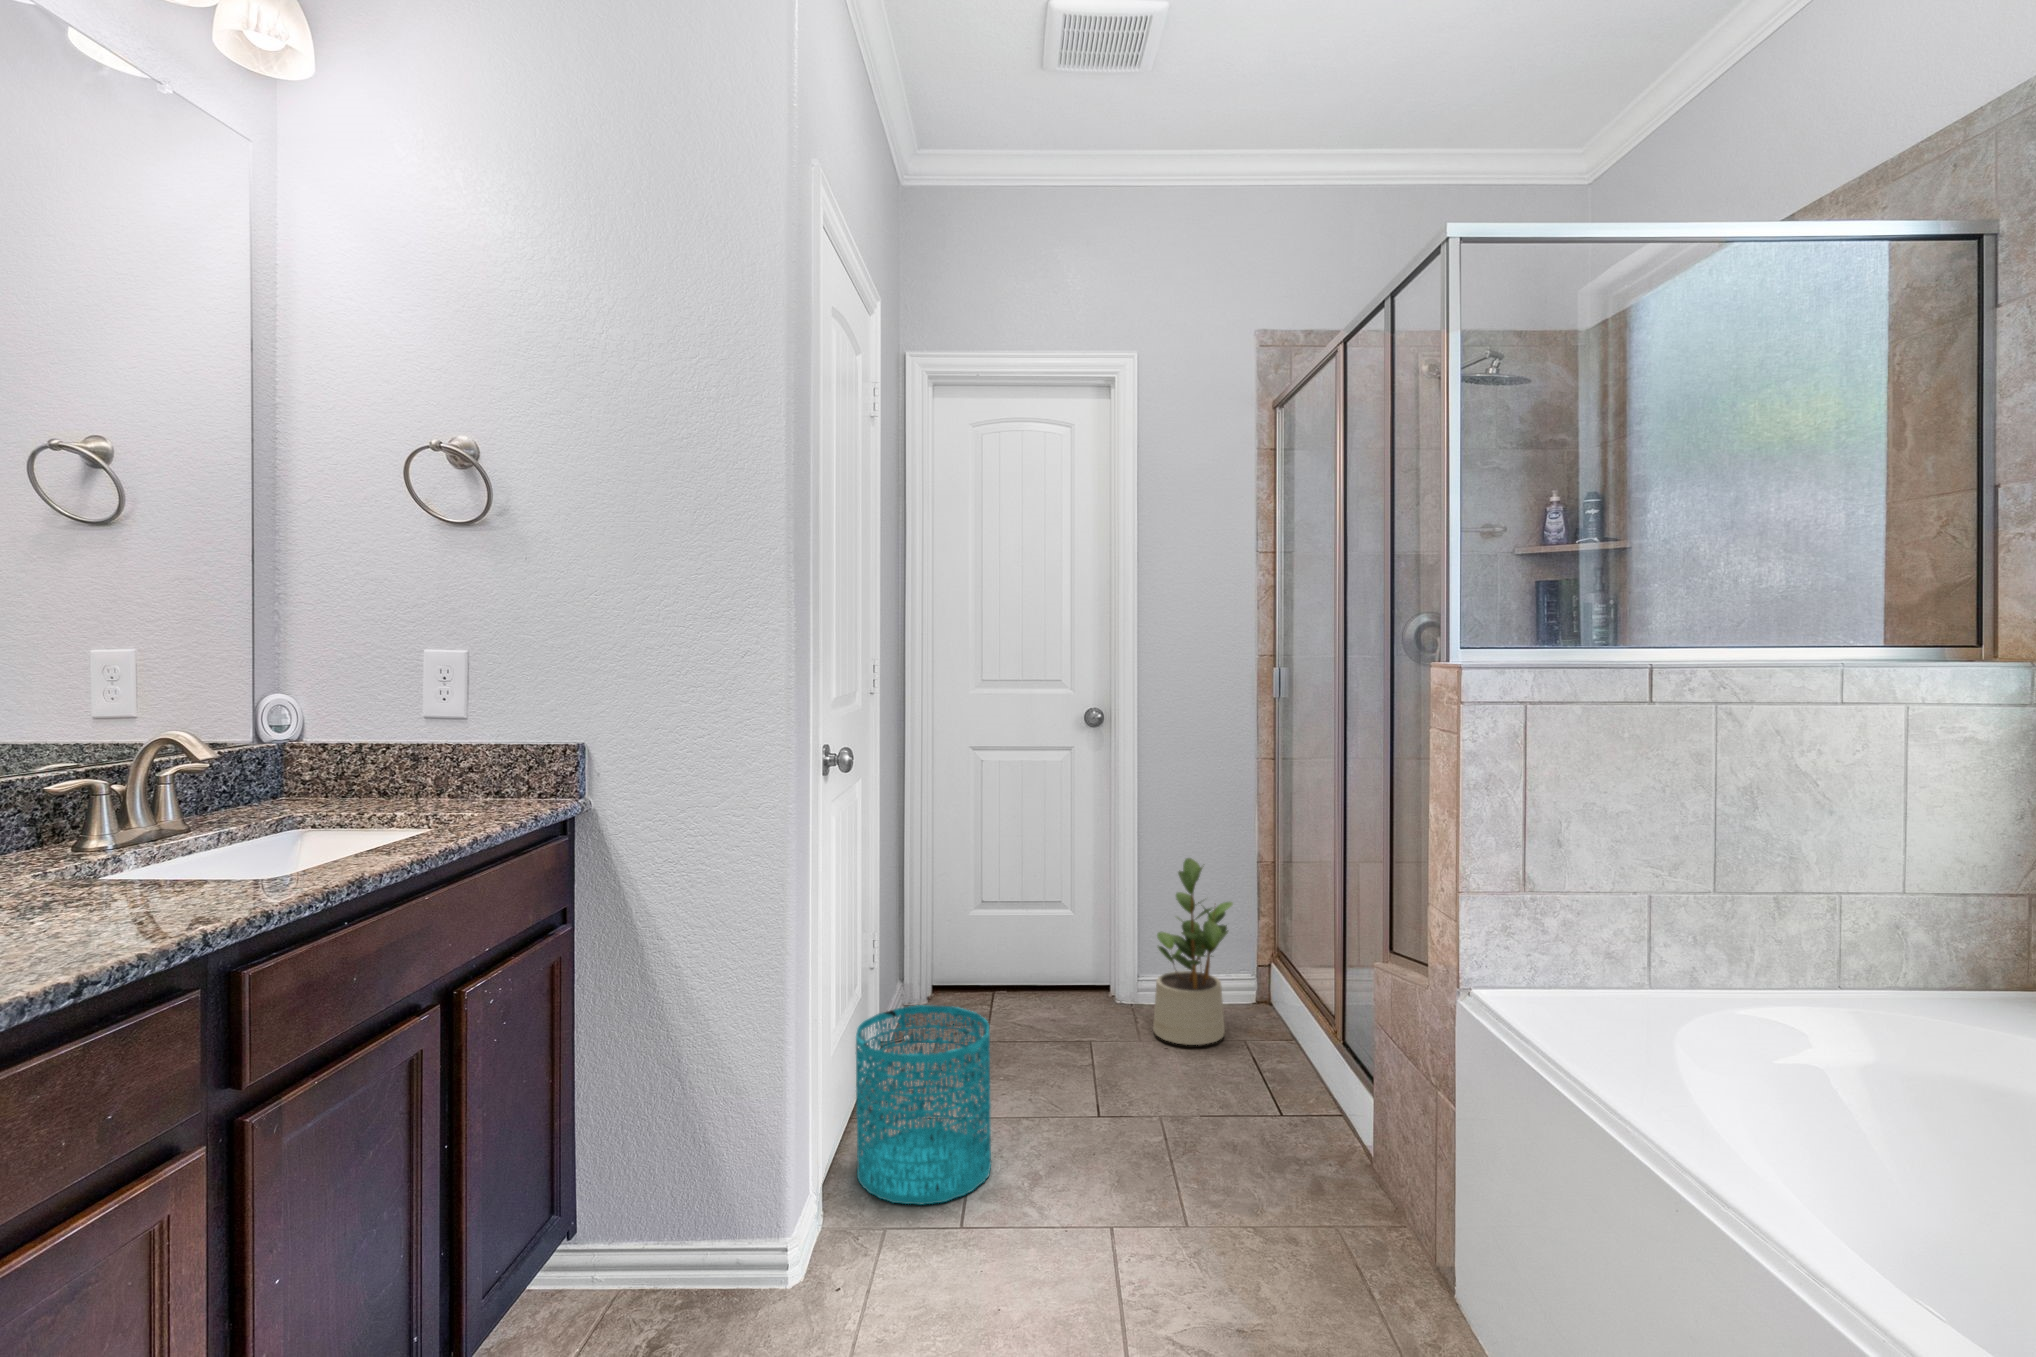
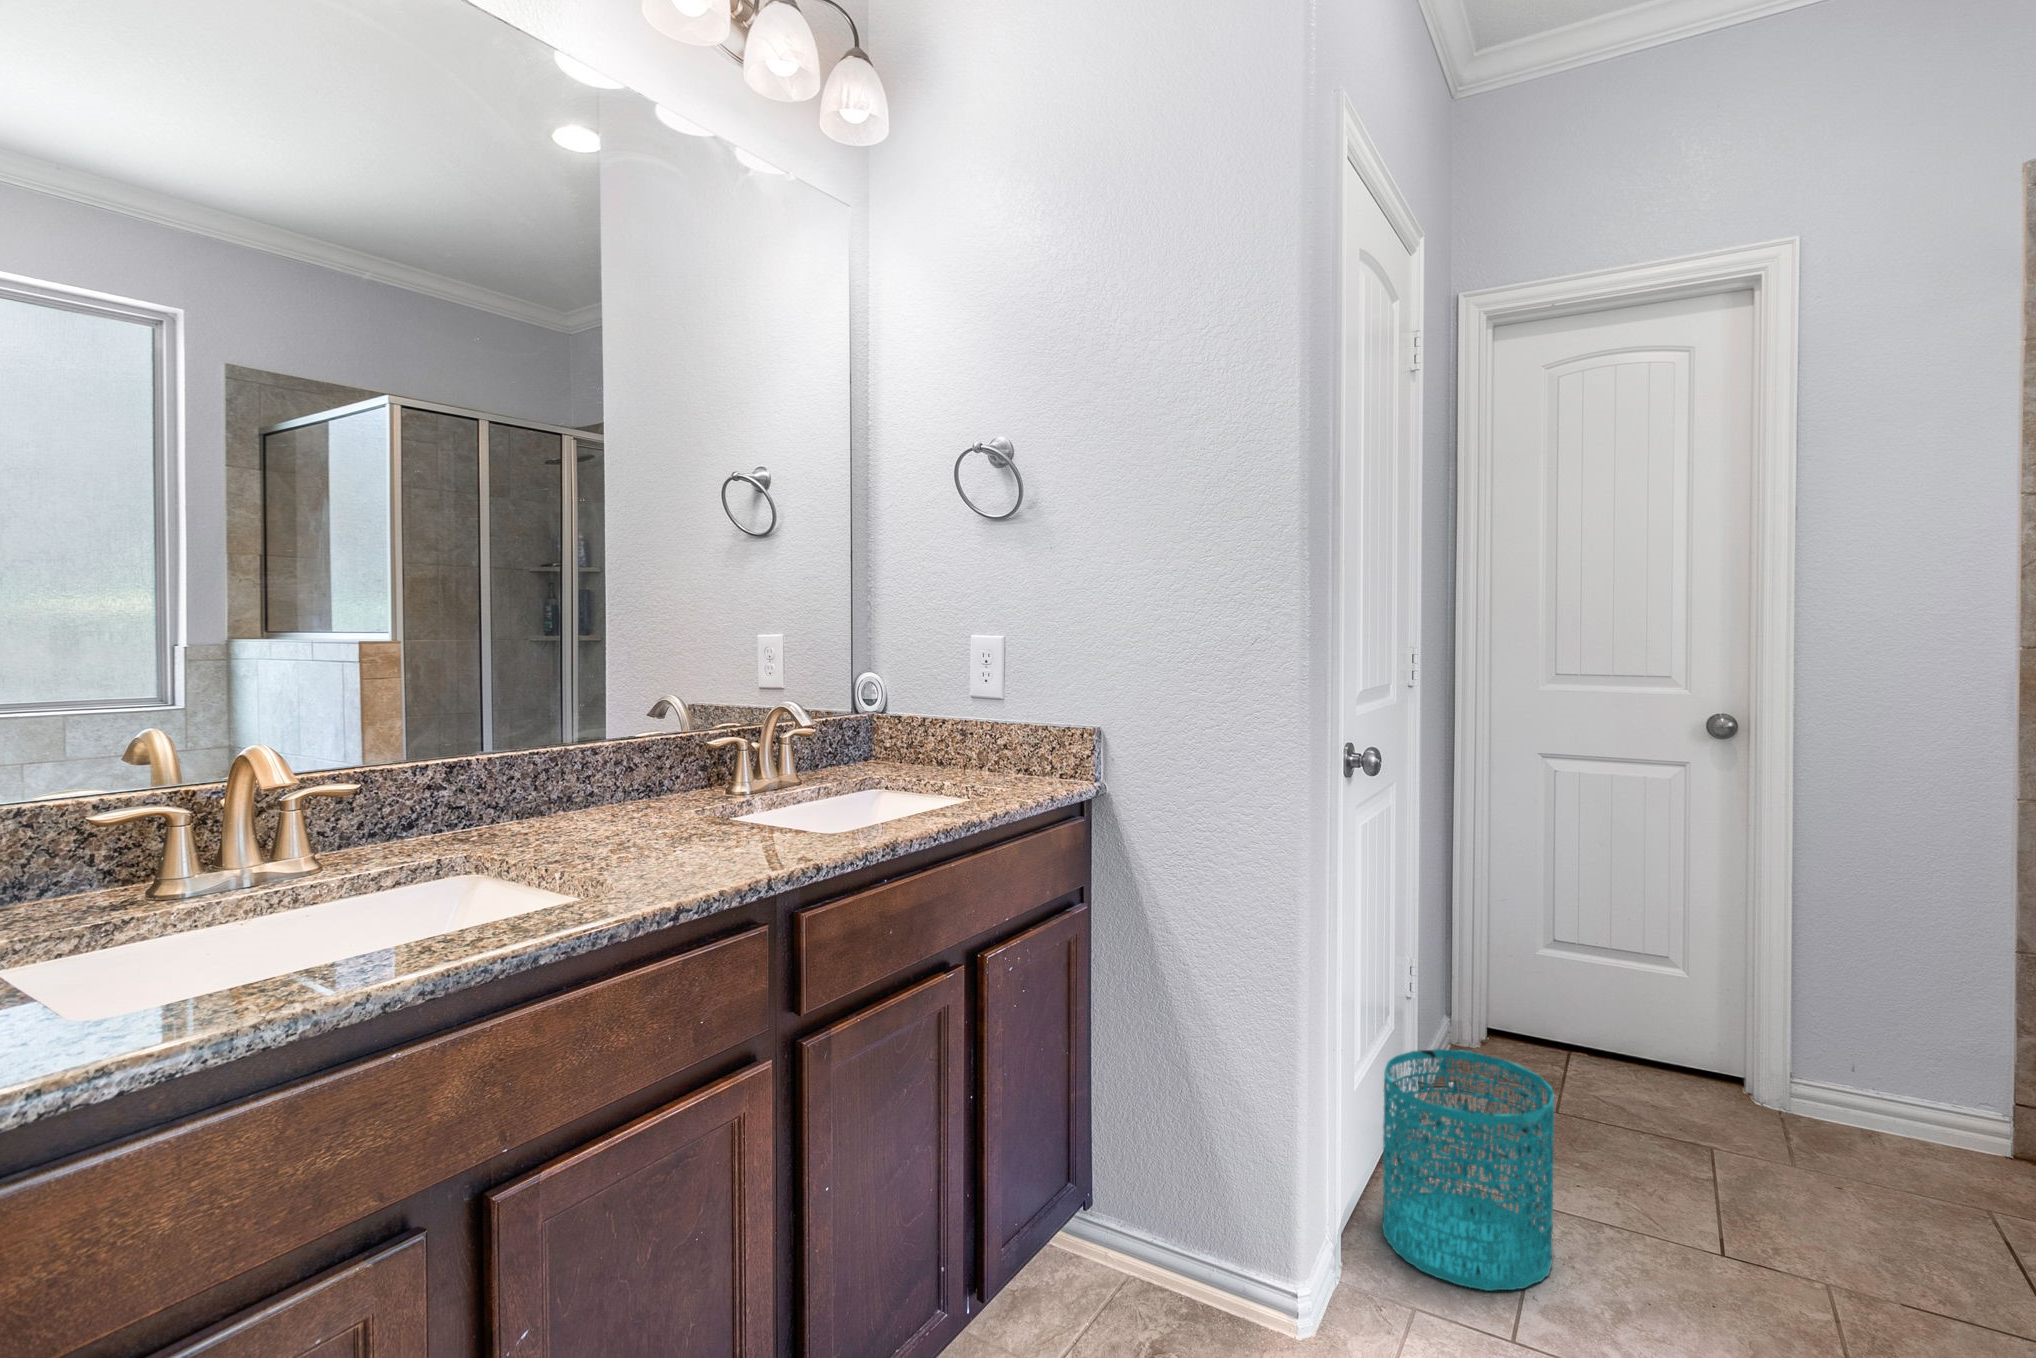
potted plant: present [1153,858,1233,1045] -> none [1808,924,1956,1185]

